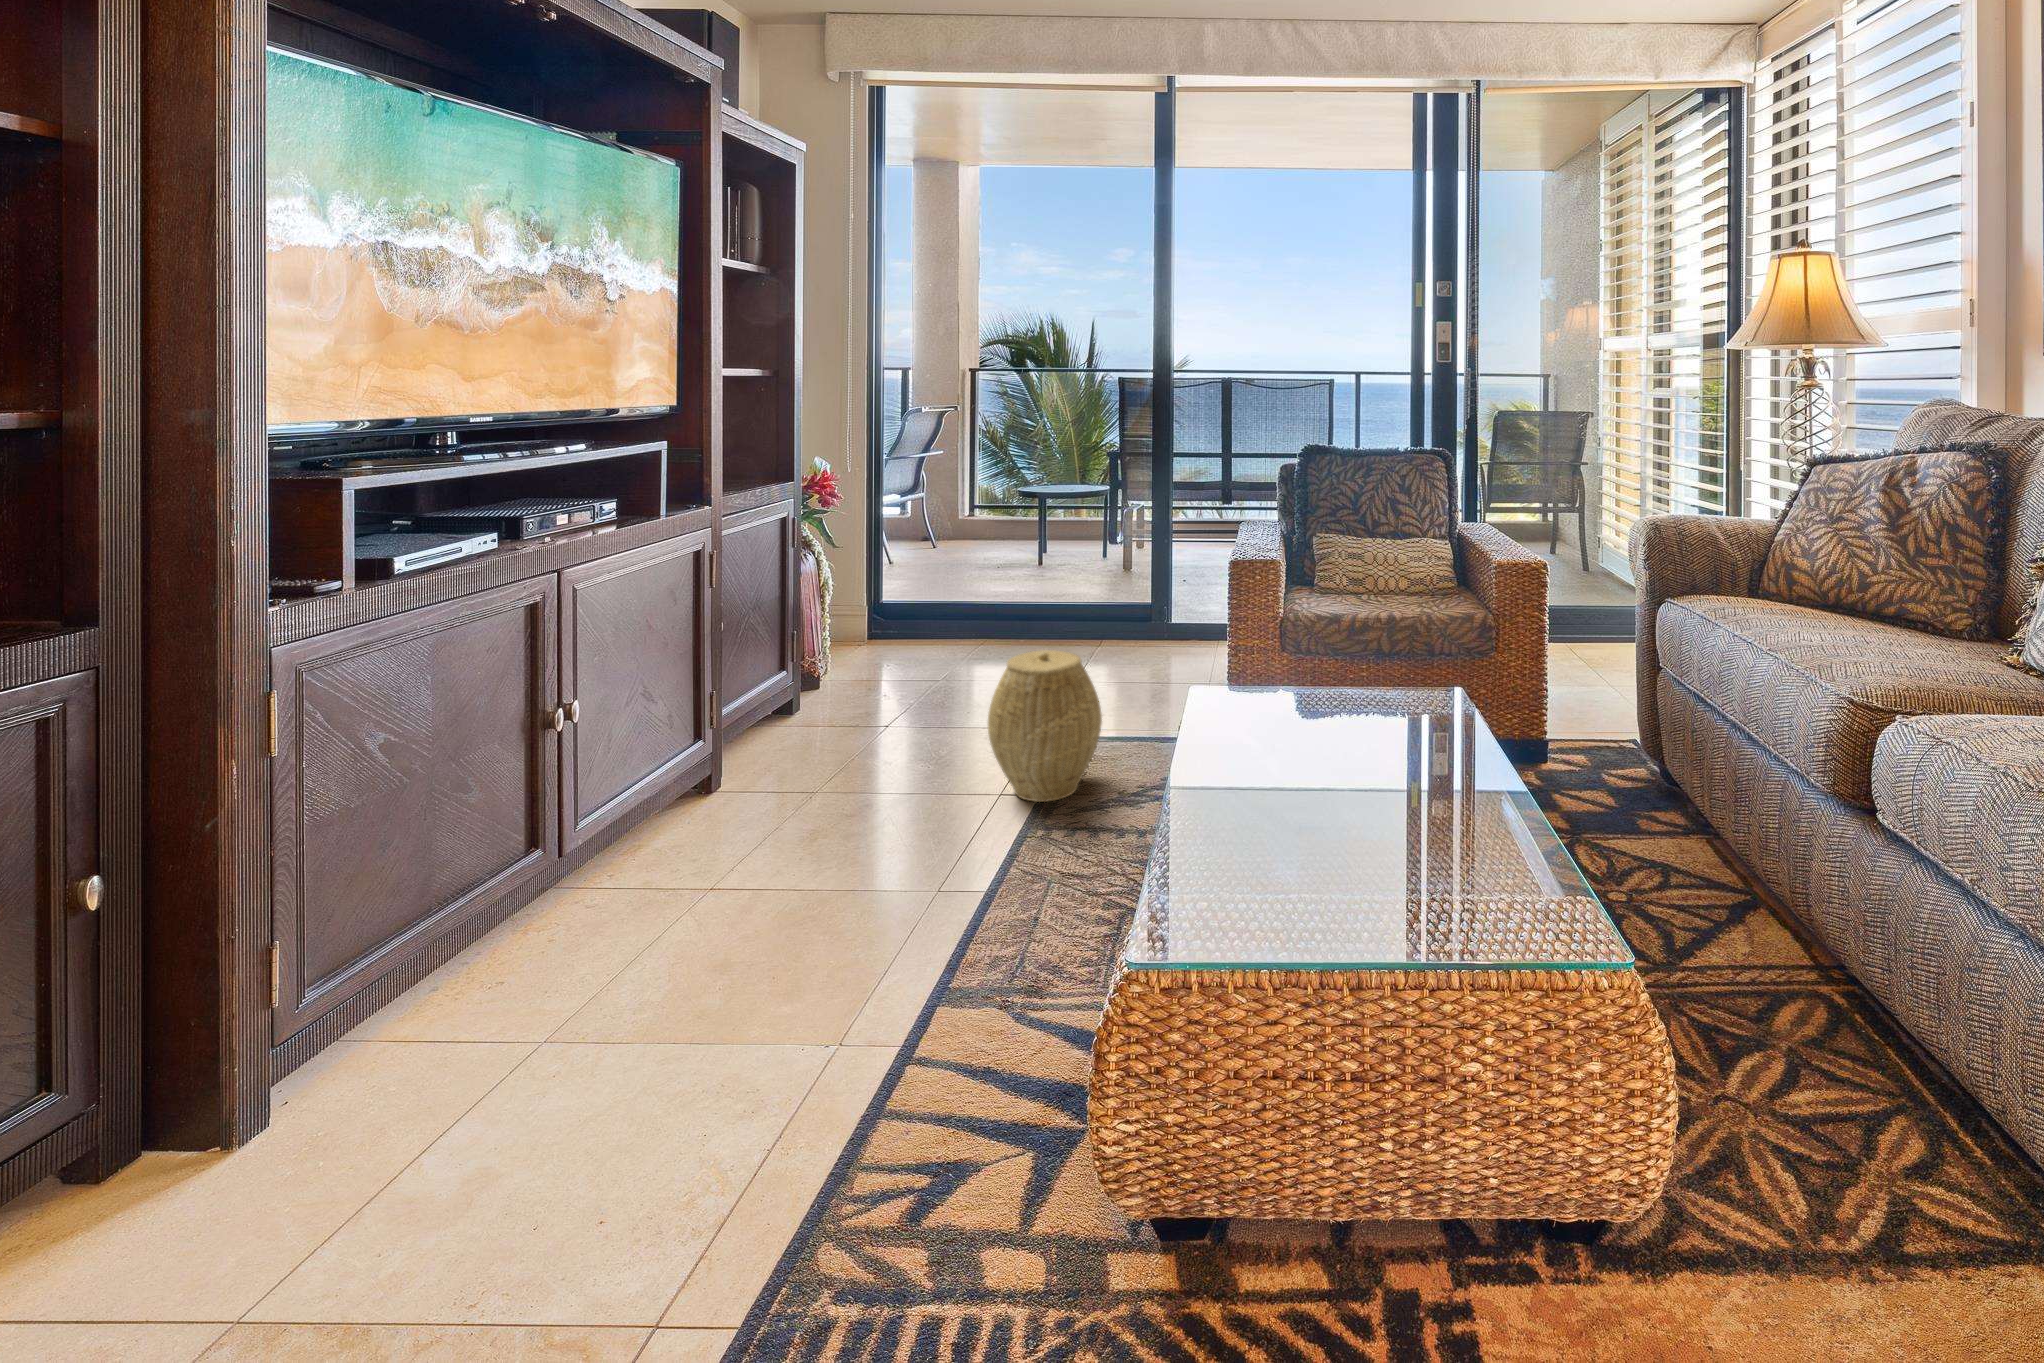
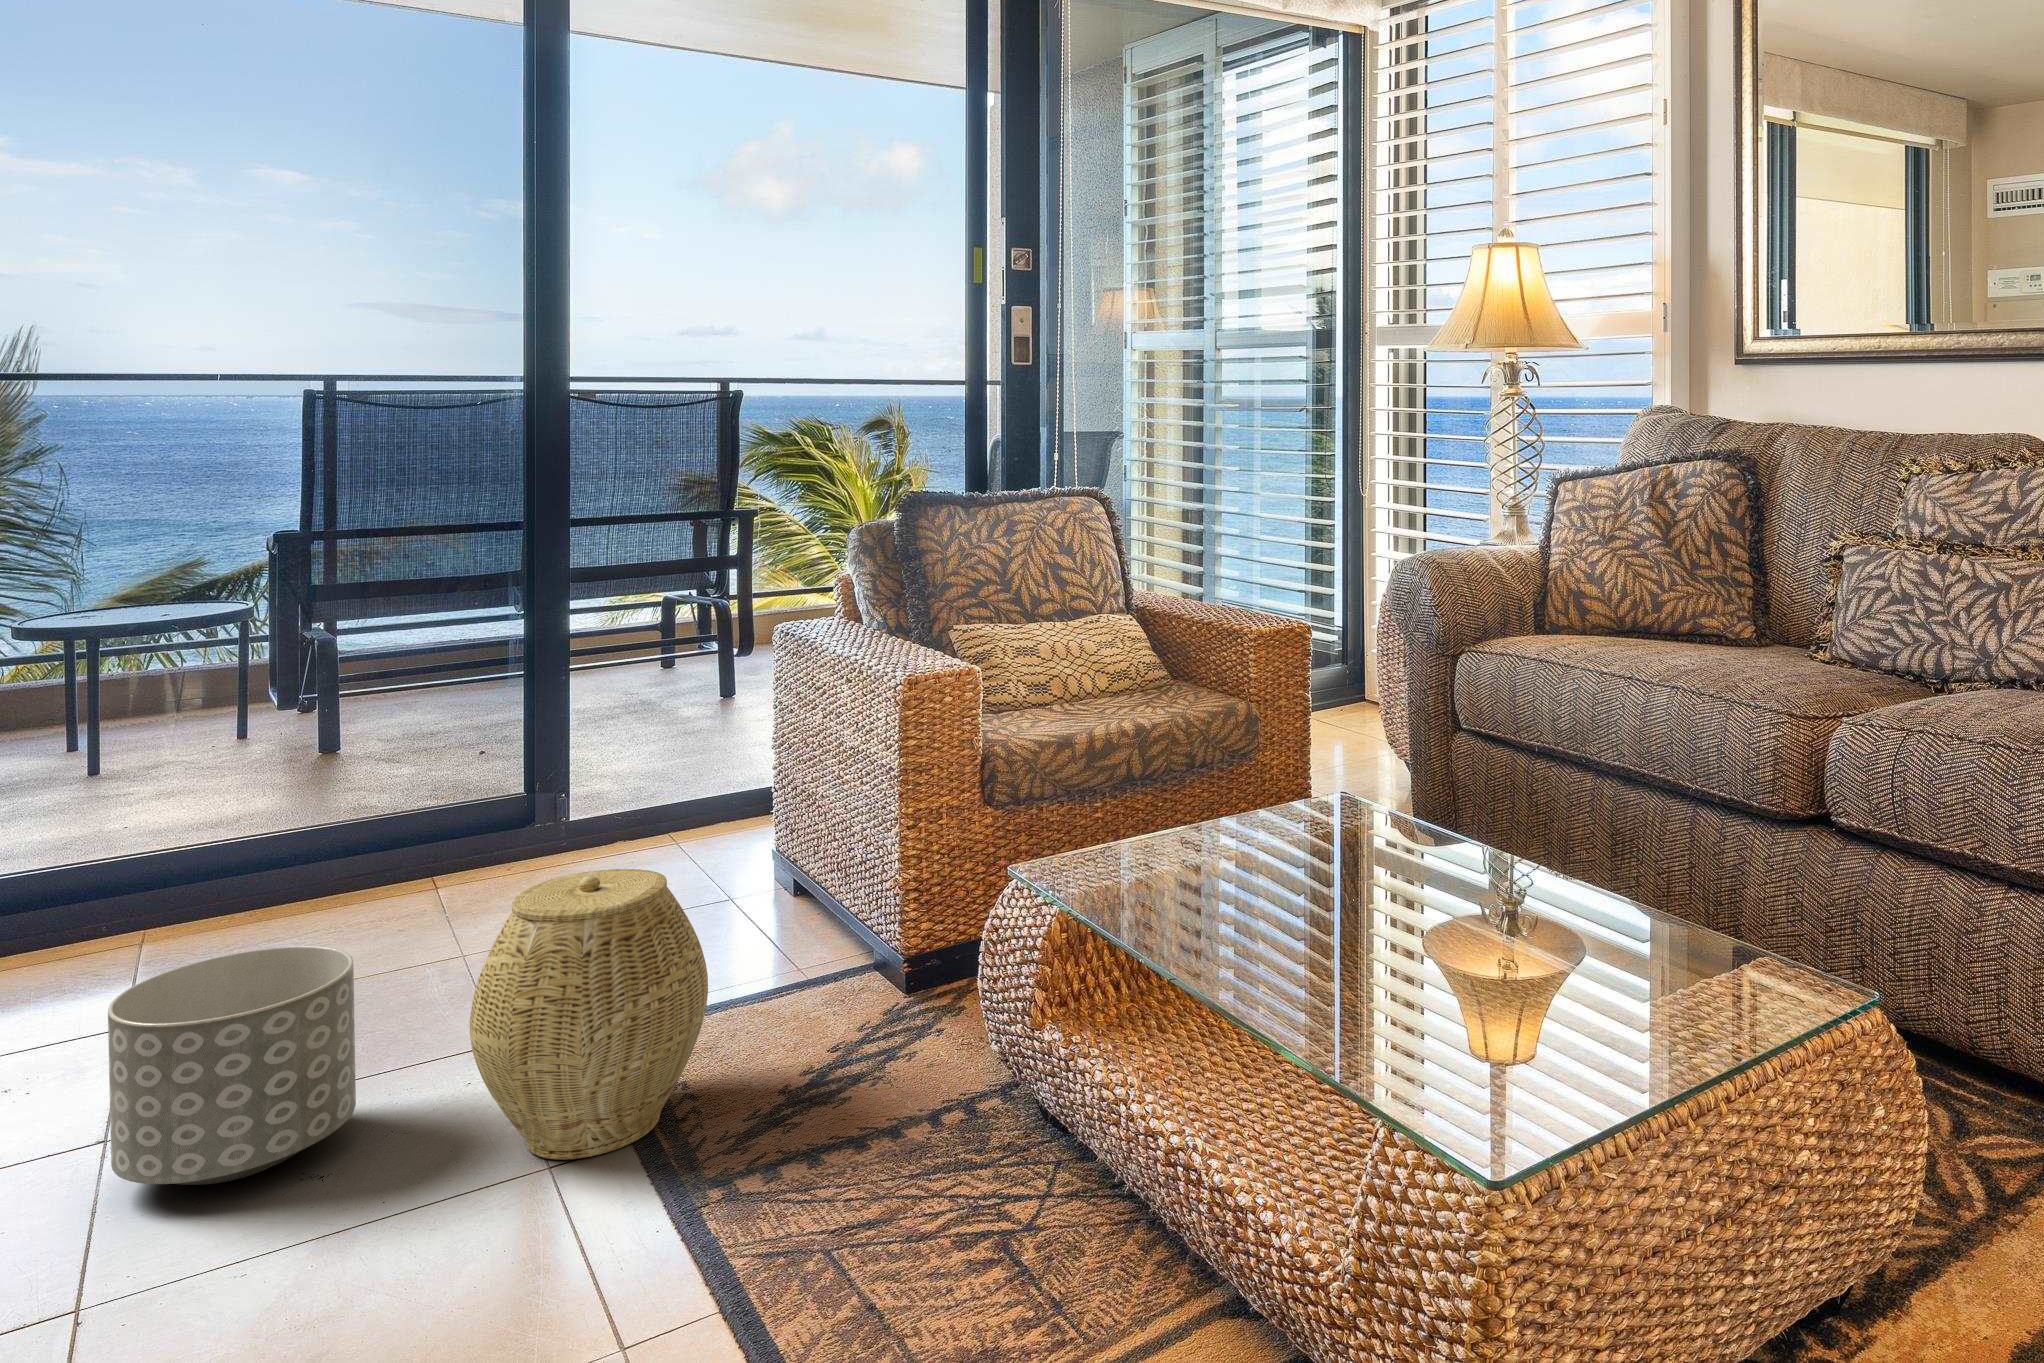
planter: none [870,660,966,766] -> present [108,946,356,1185]

